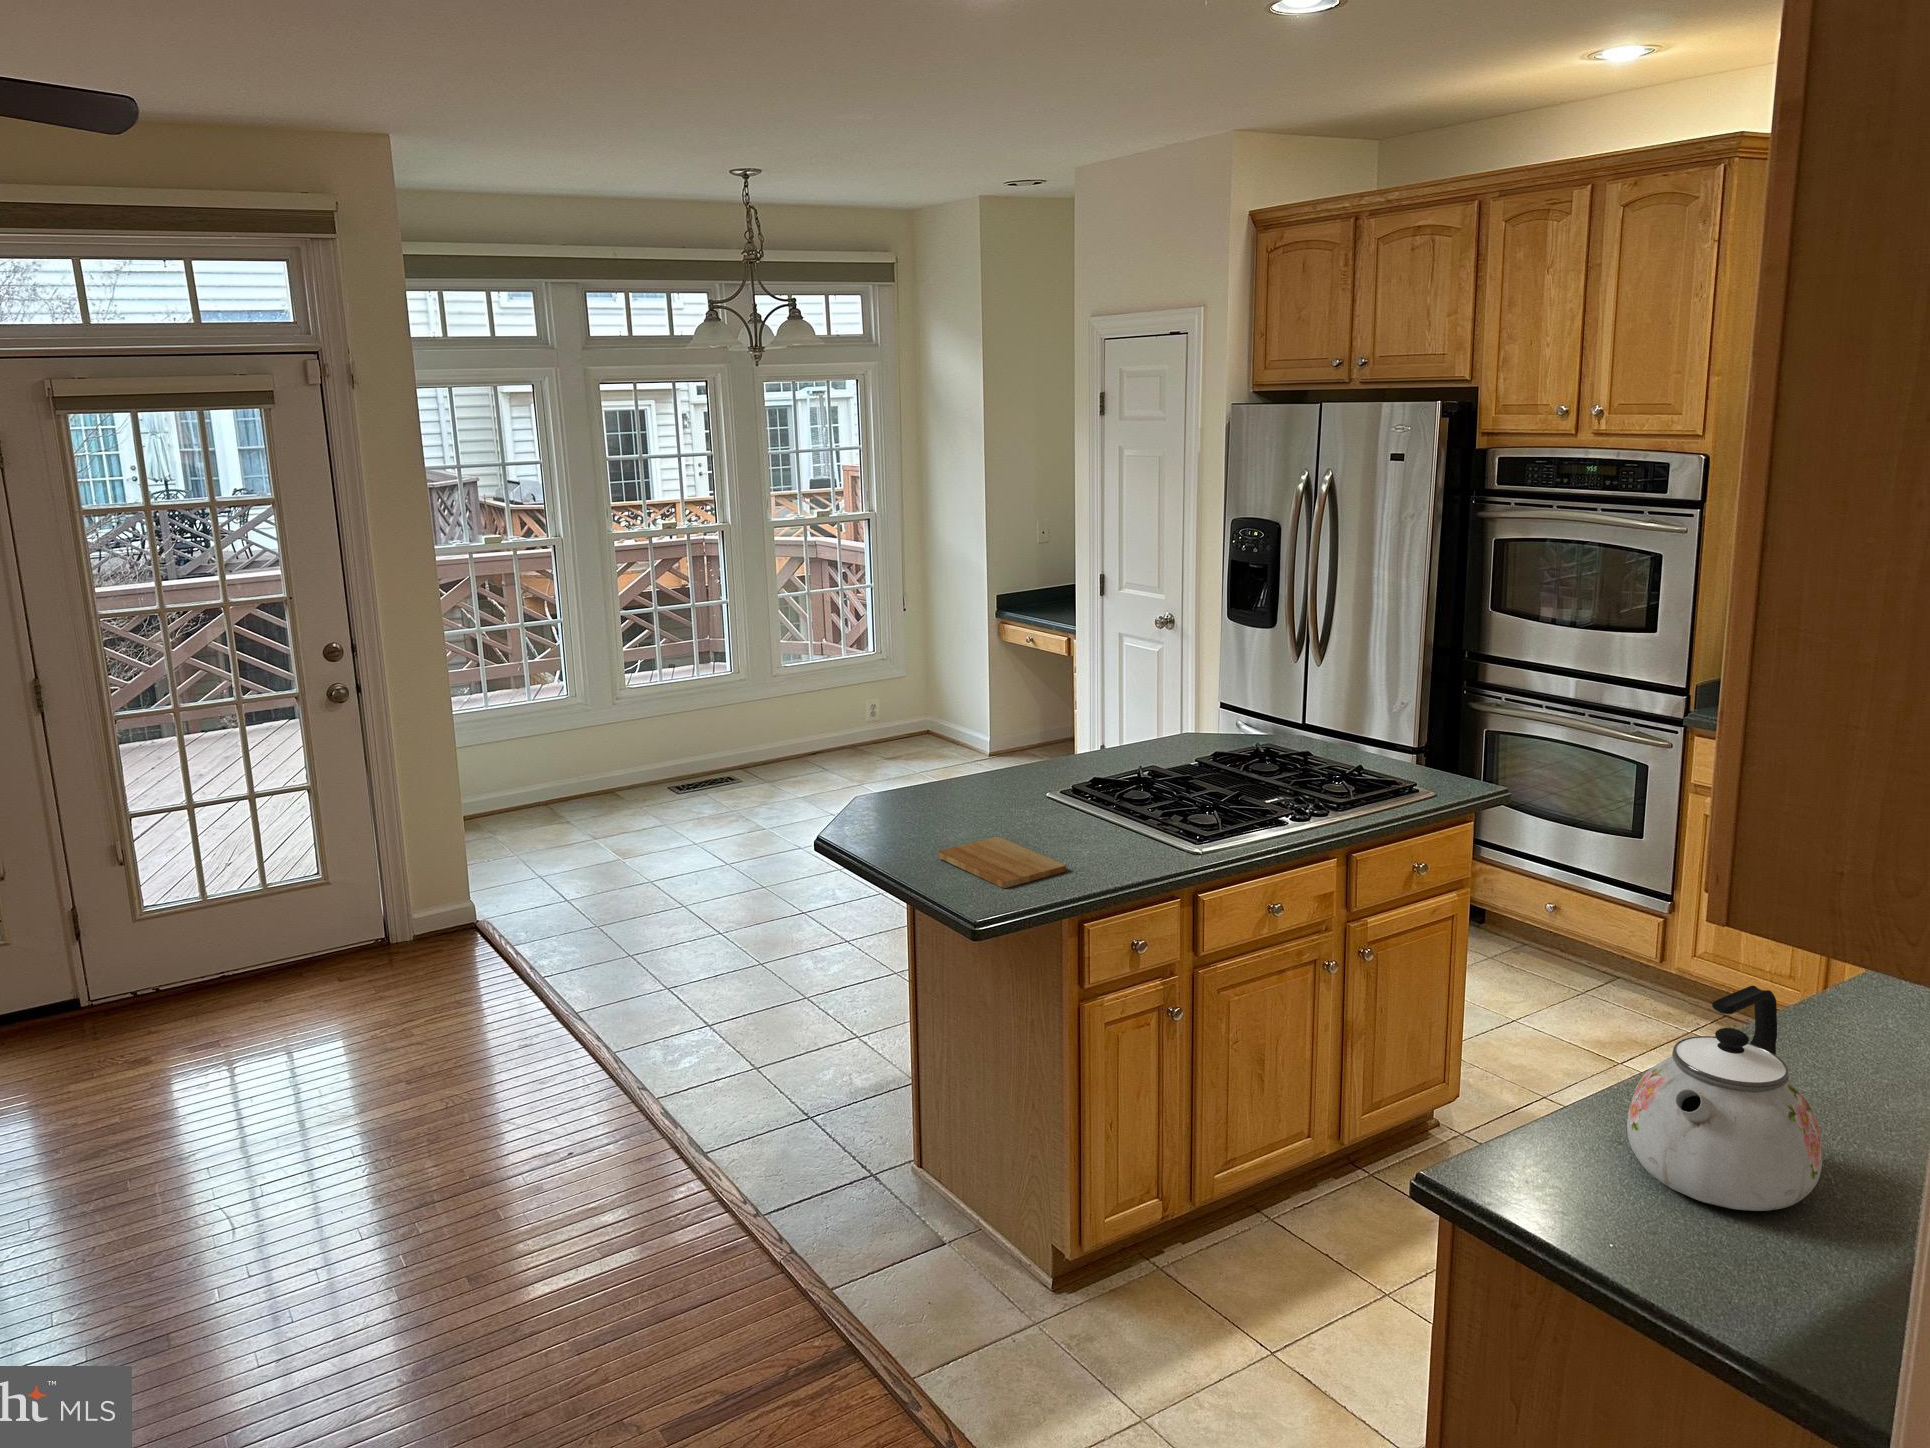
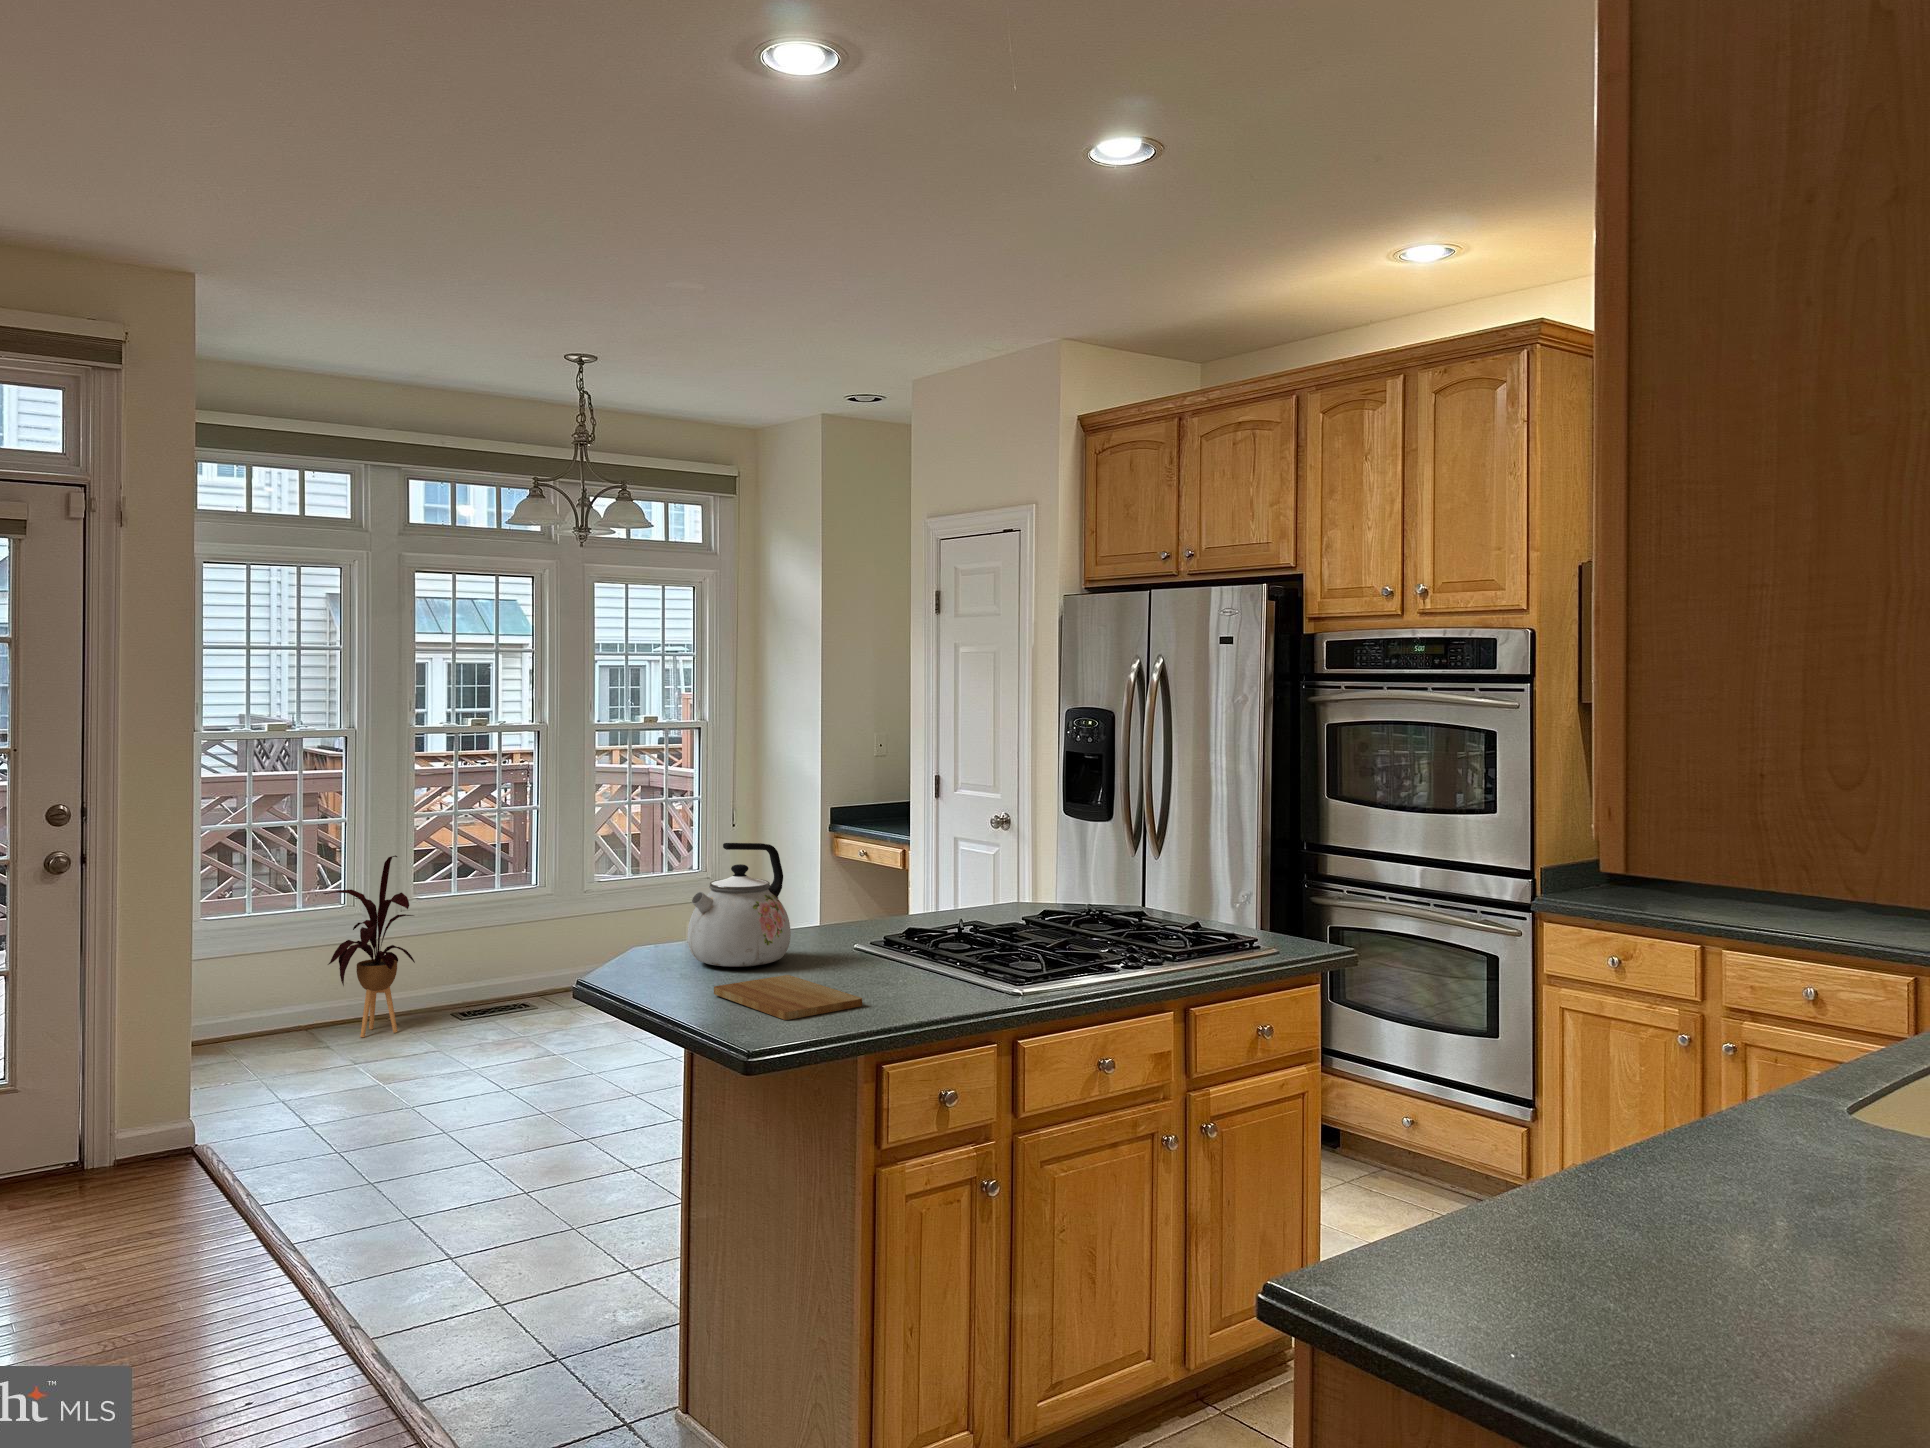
house plant: none [542,656,629,816] -> present [323,855,415,1037]
kettle: present [1627,986,1822,1211] -> present [688,843,791,967]

